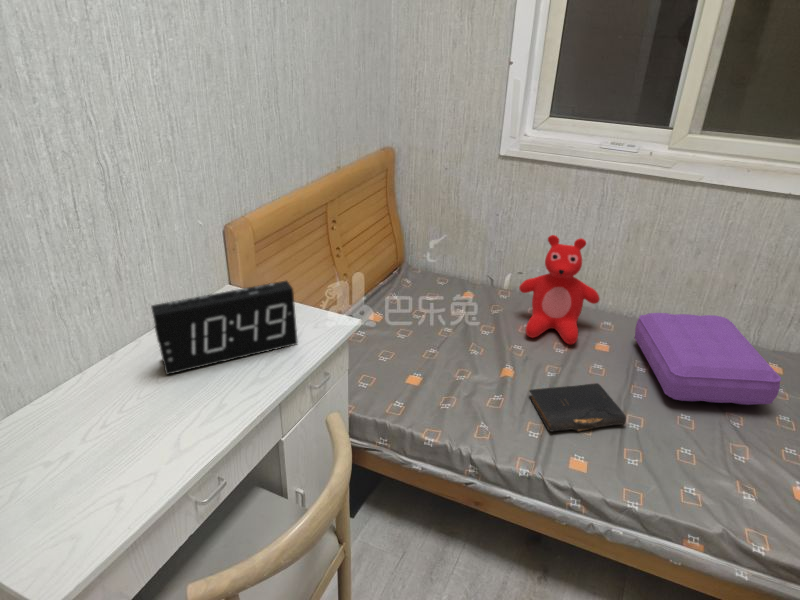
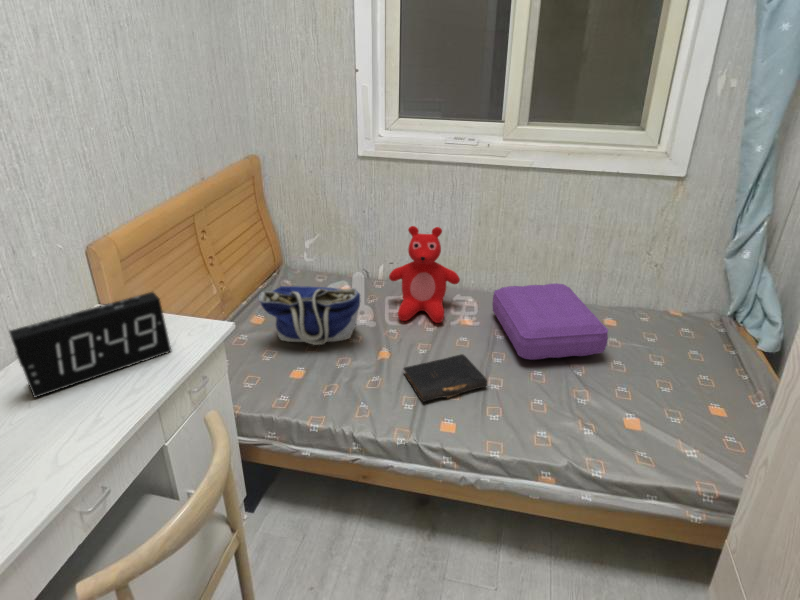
tote bag: none [382,286,490,352] -> present [258,286,360,345]

